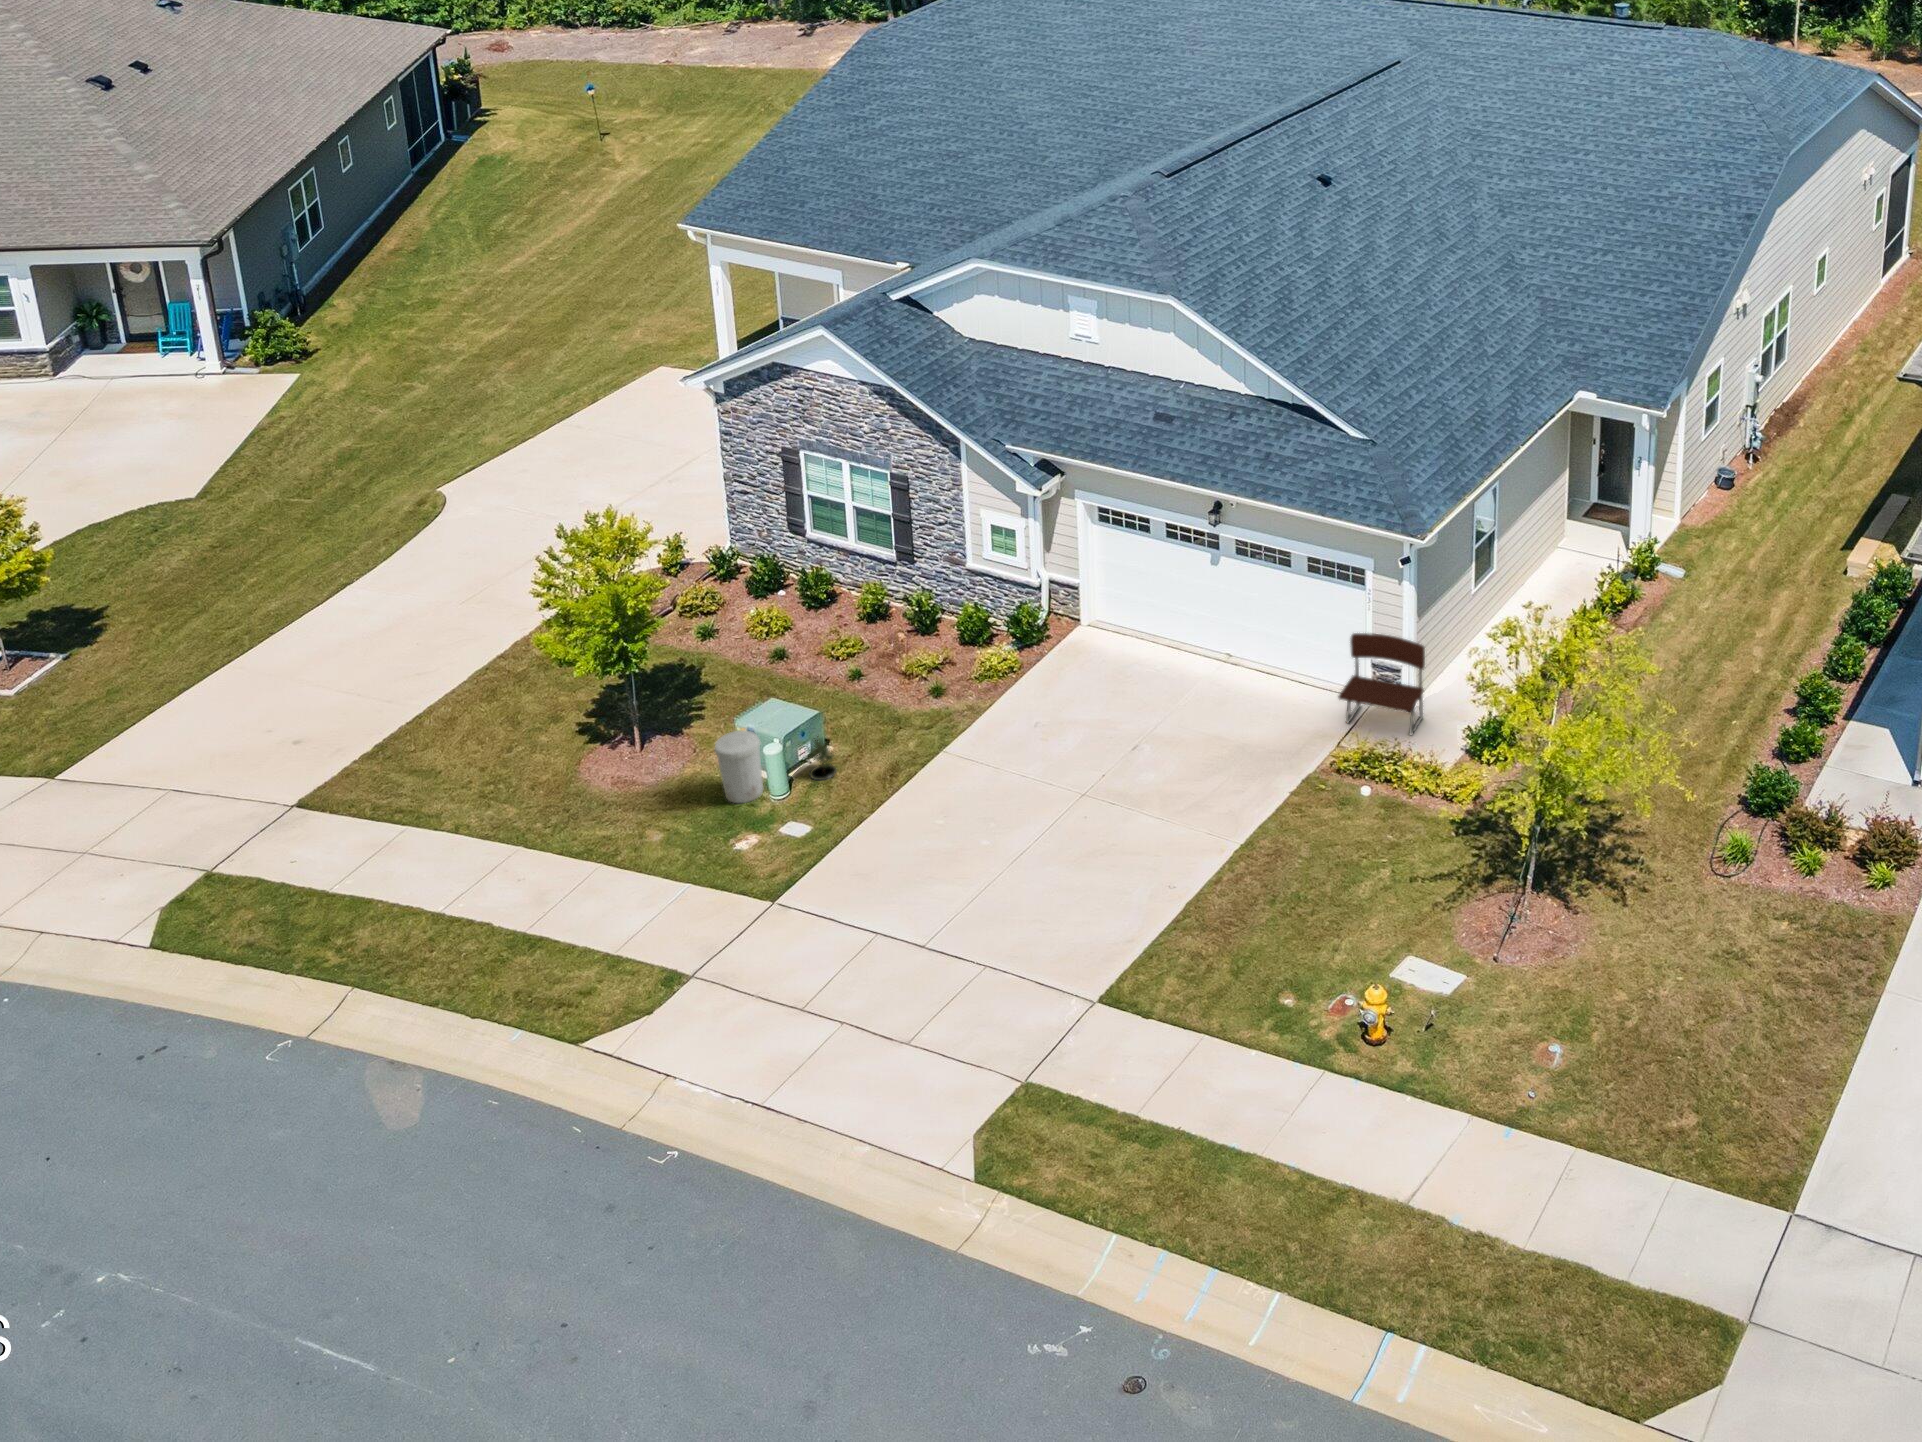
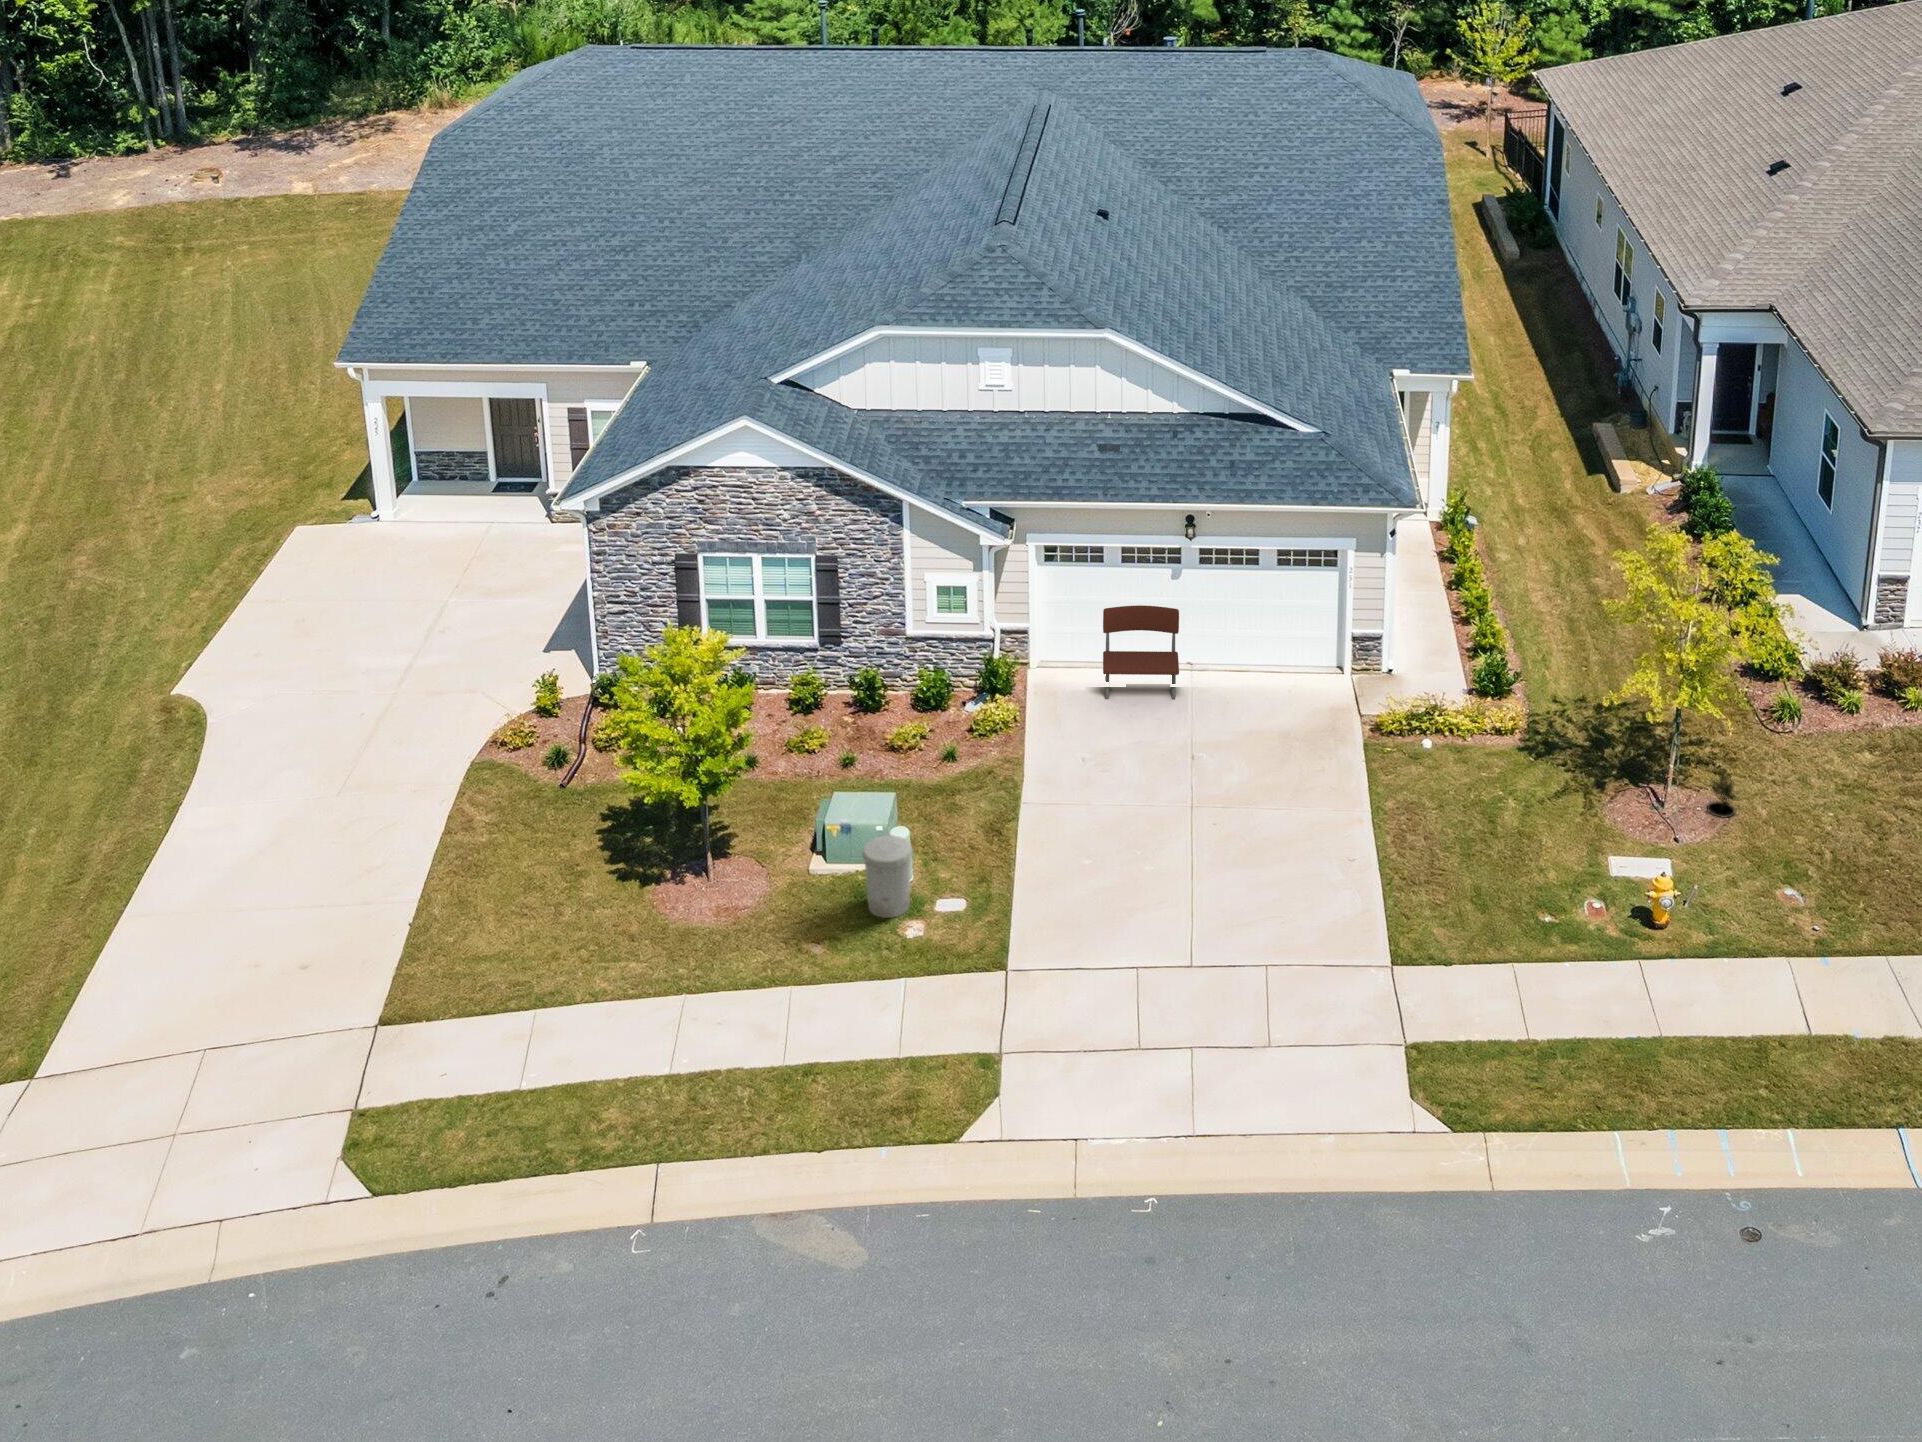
bench: present [1339,633,1425,735] -> present [1103,605,1179,699]
potted tree: present [808,736,836,780] -> present [1707,771,1736,817]

